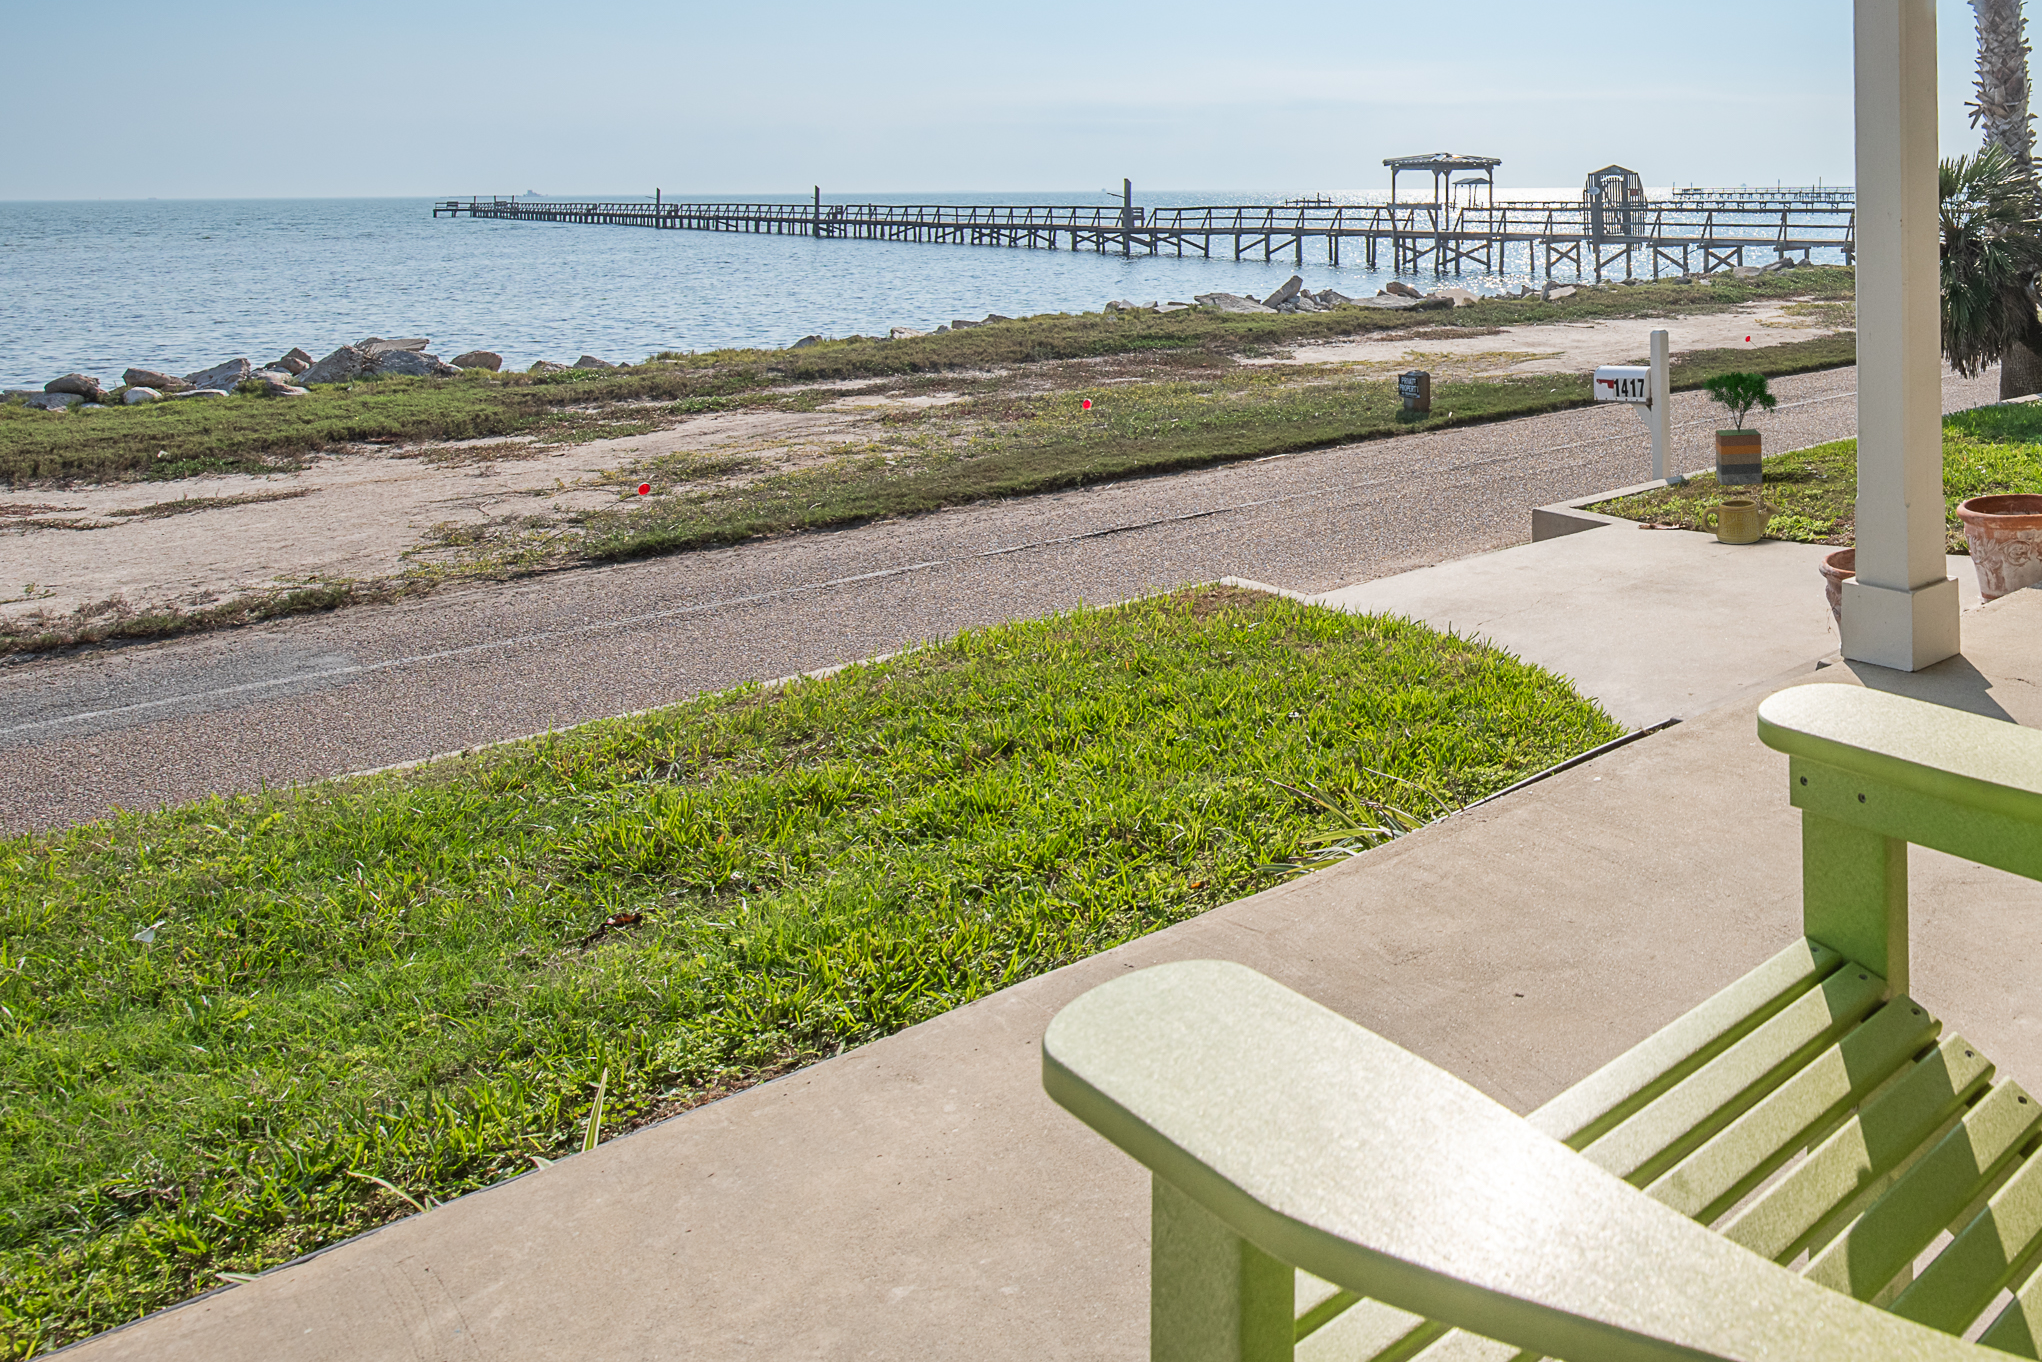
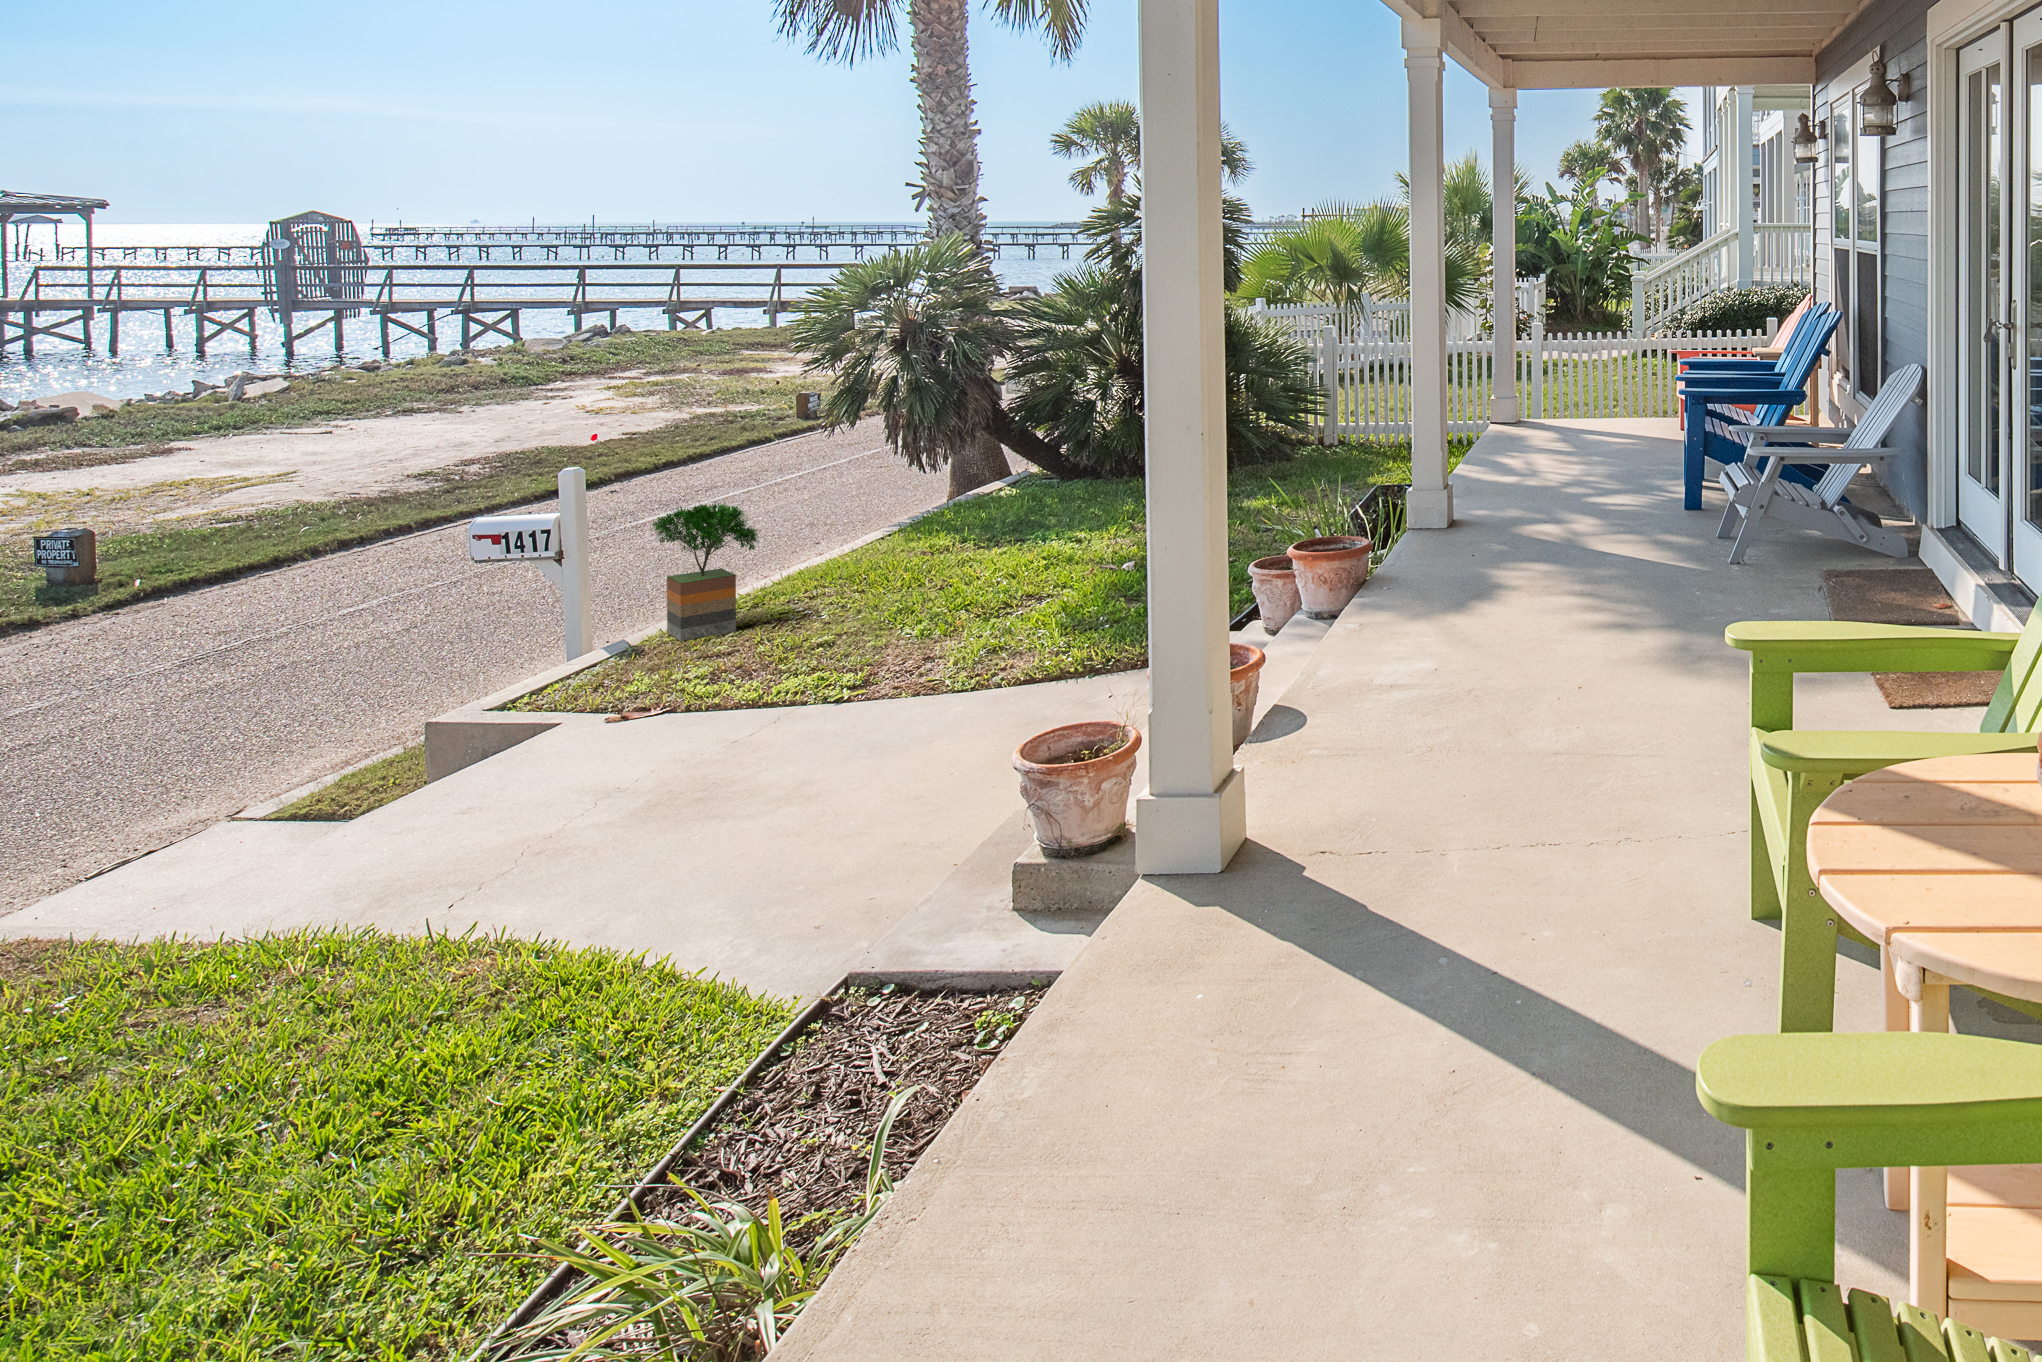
watering can: present [1702,499,1781,544] -> none [710,663,817,721]

